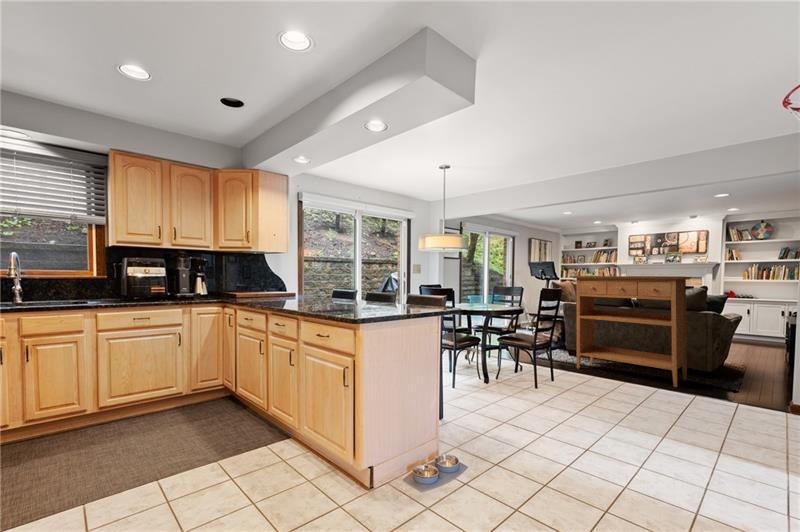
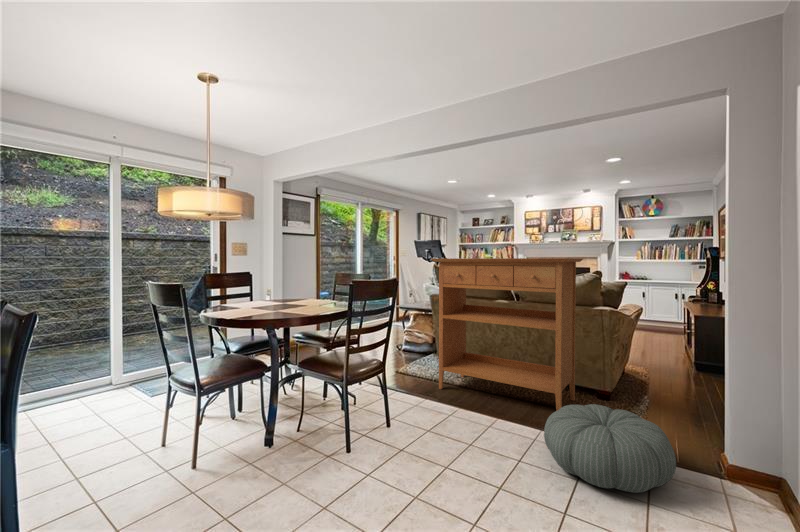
pouf: none [667,372,762,418] -> present [544,404,676,493]

